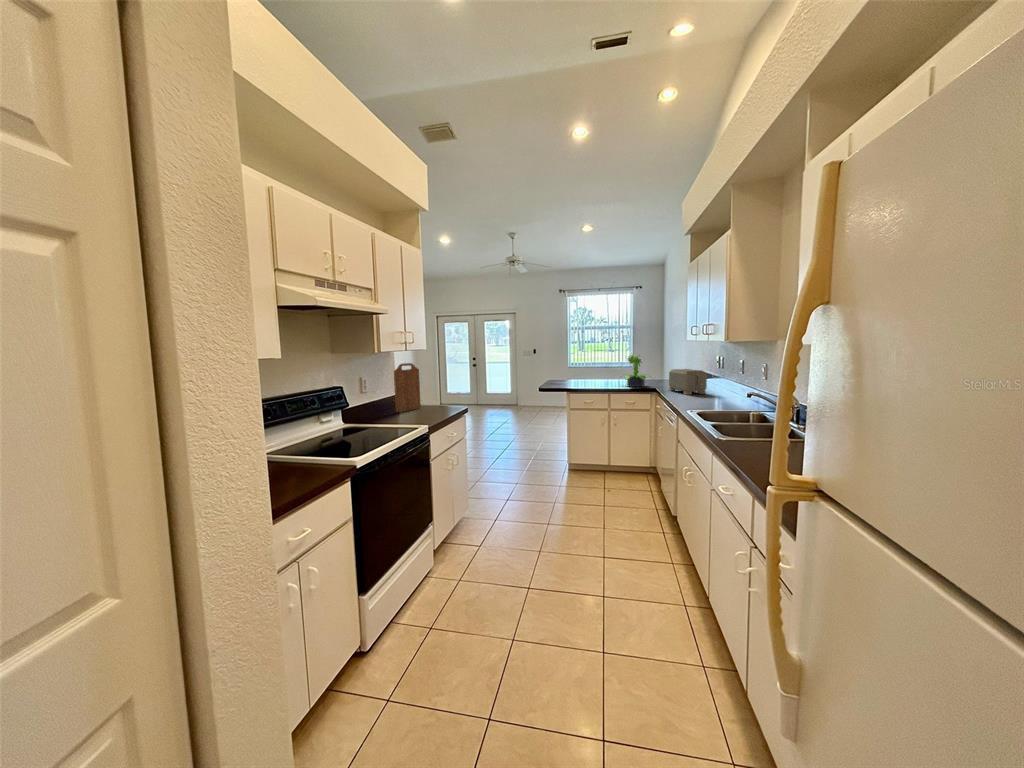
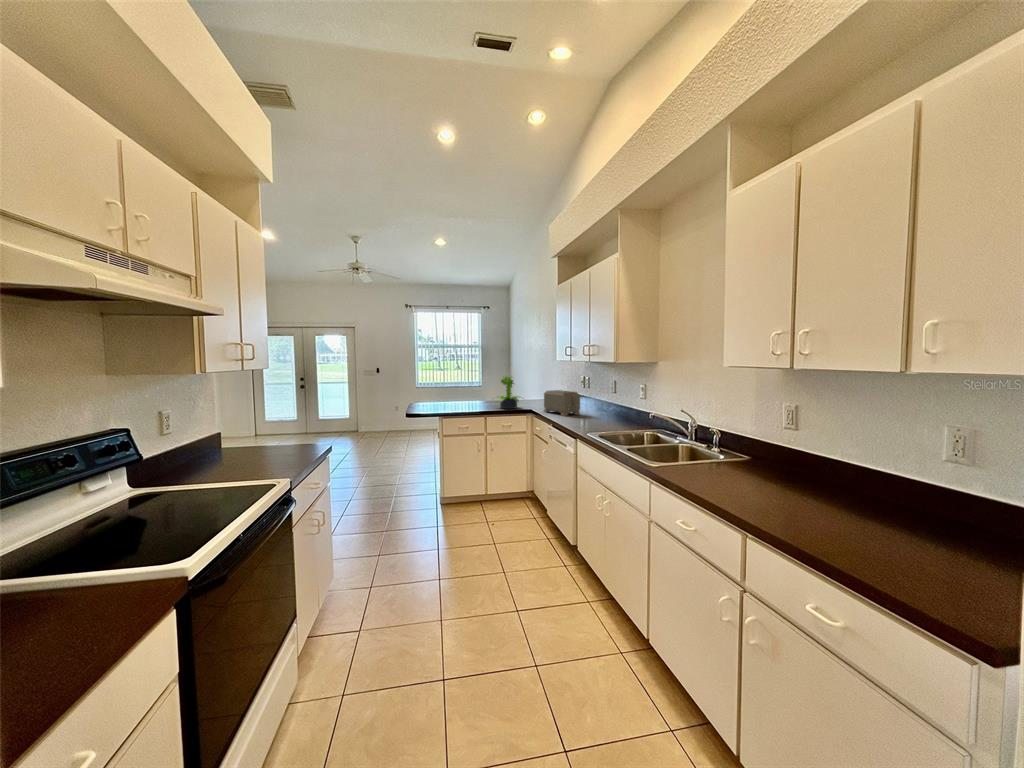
cutting board: present [394,363,421,412] -> none [220,388,262,459]

